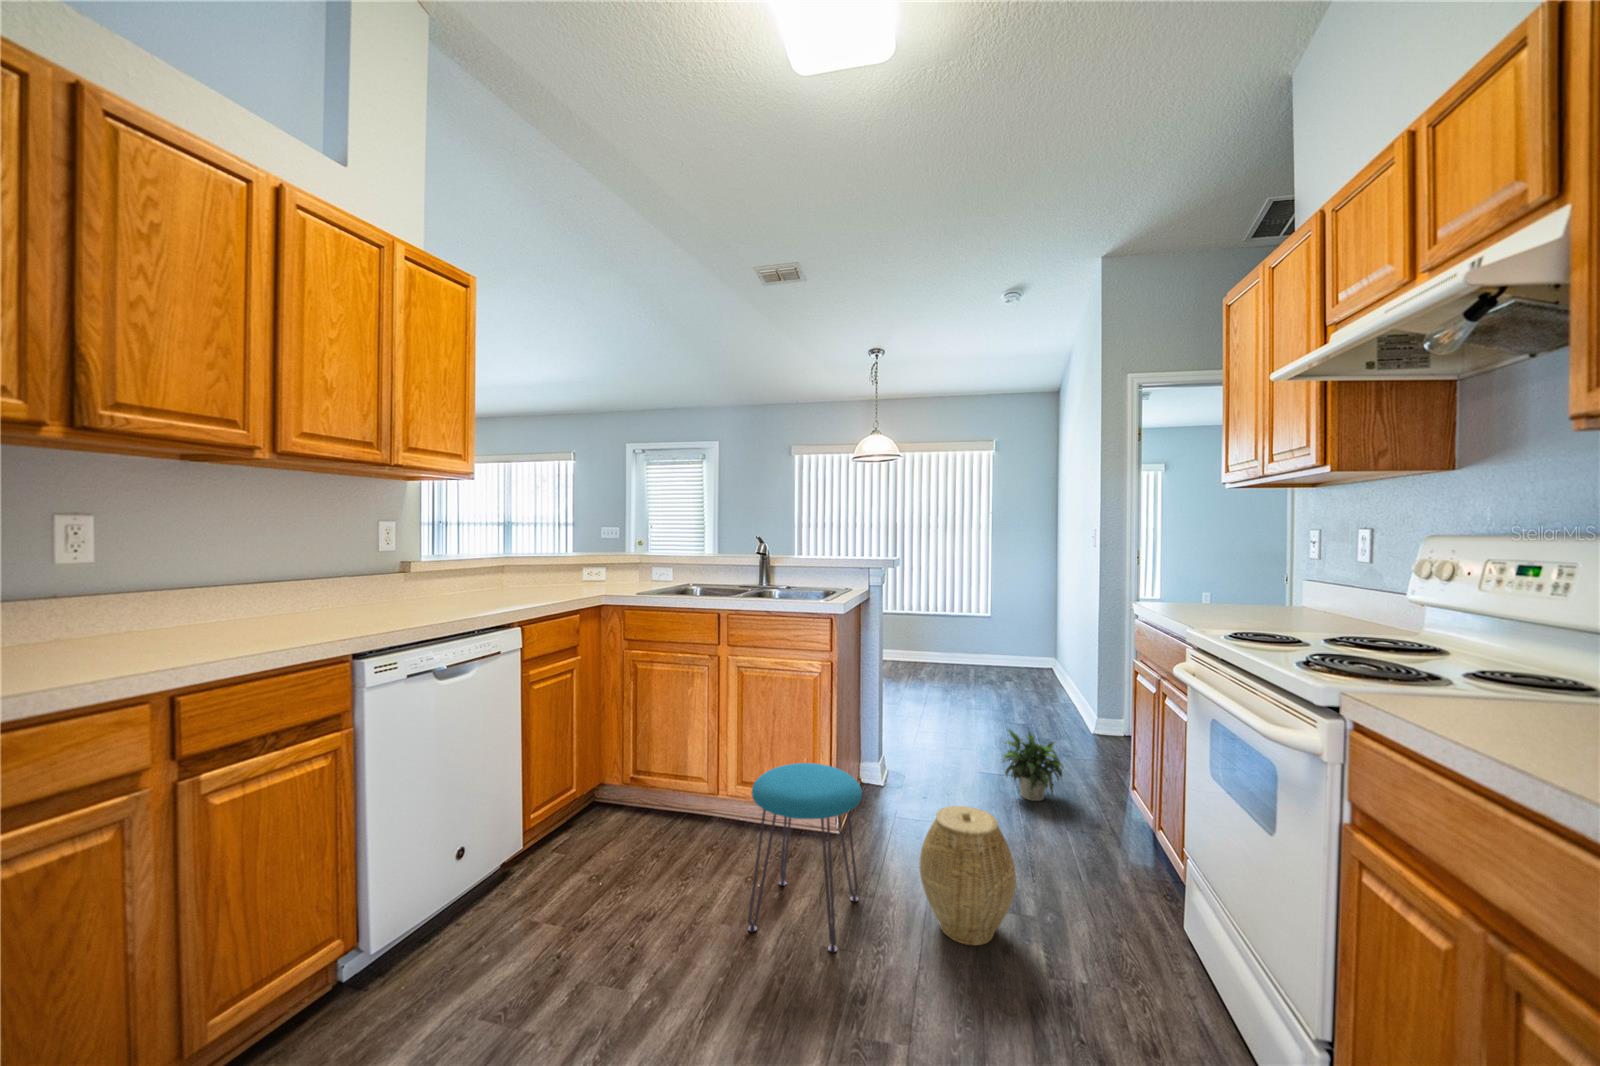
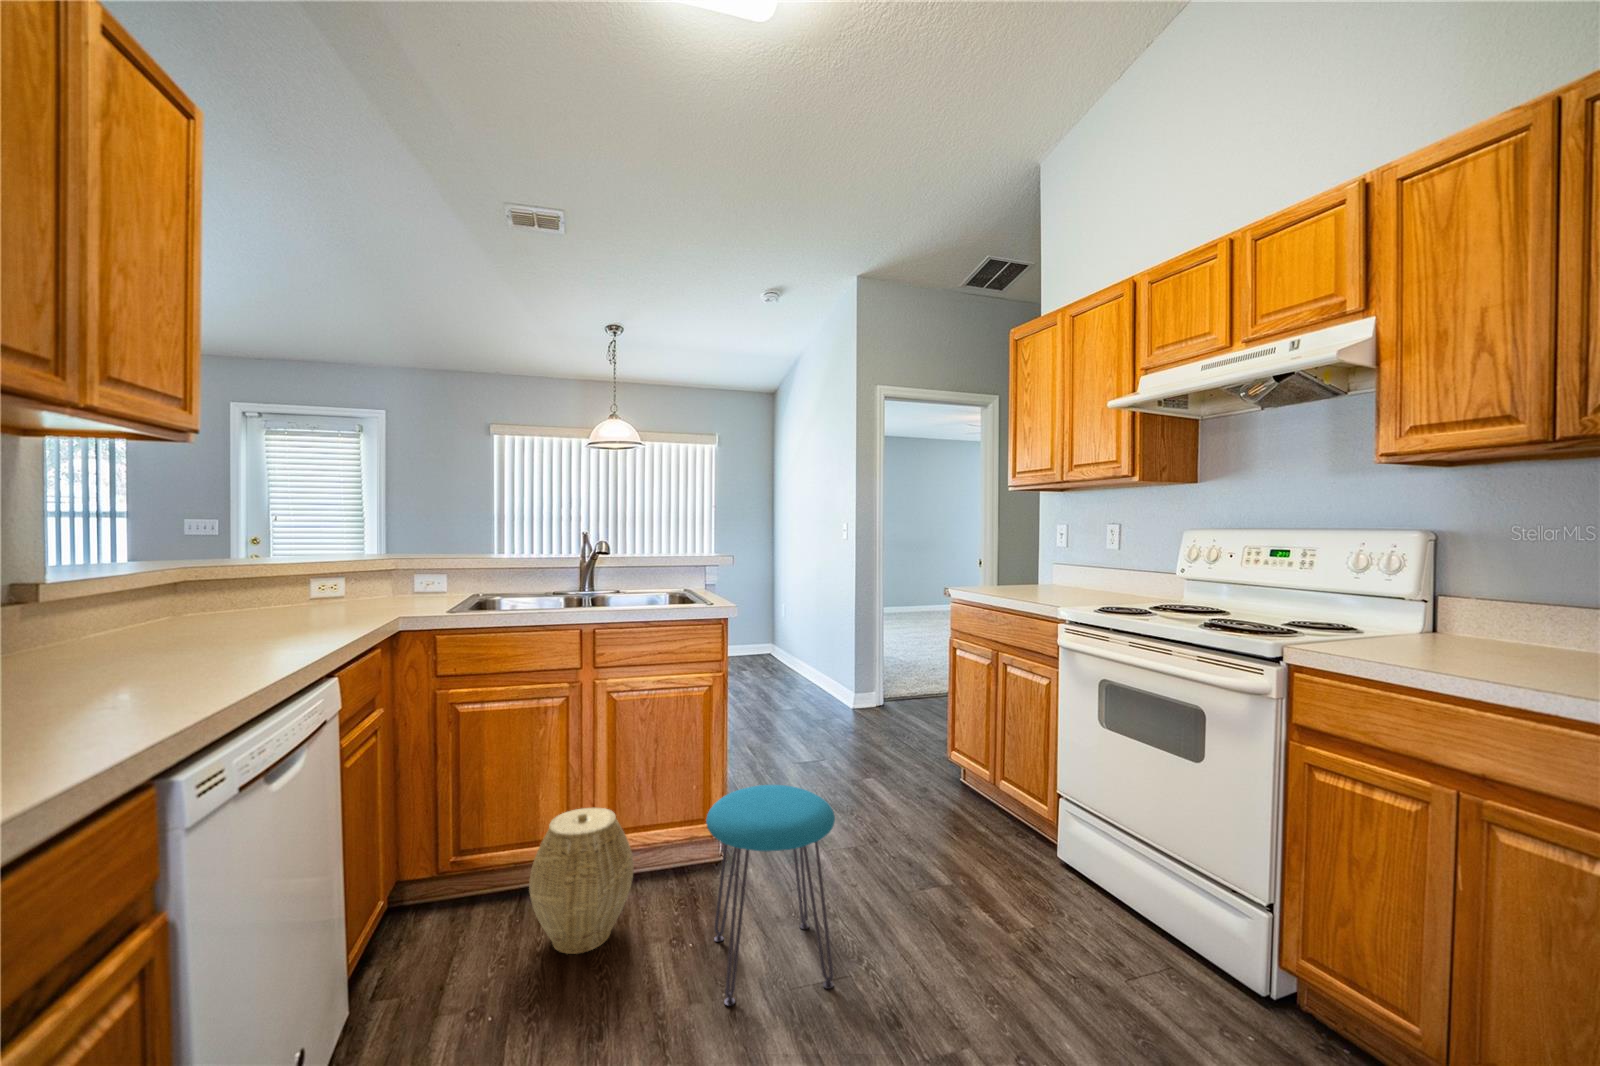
potted plant: present [1002,729,1063,801] -> none [838,717,900,784]
woven basket: present [919,806,1016,945] -> present [529,808,633,954]

